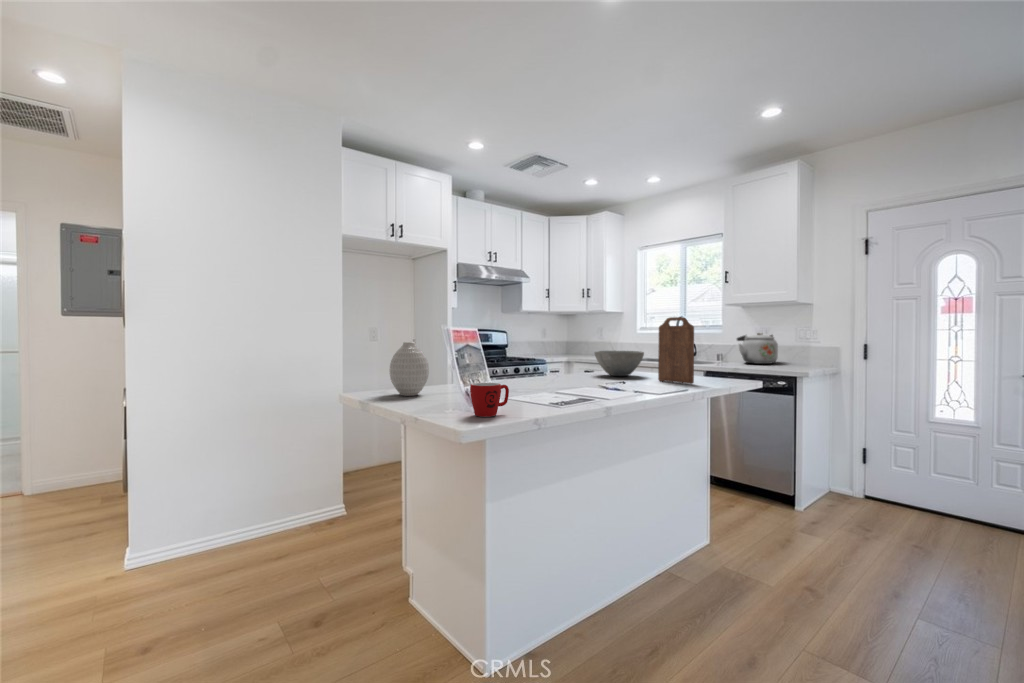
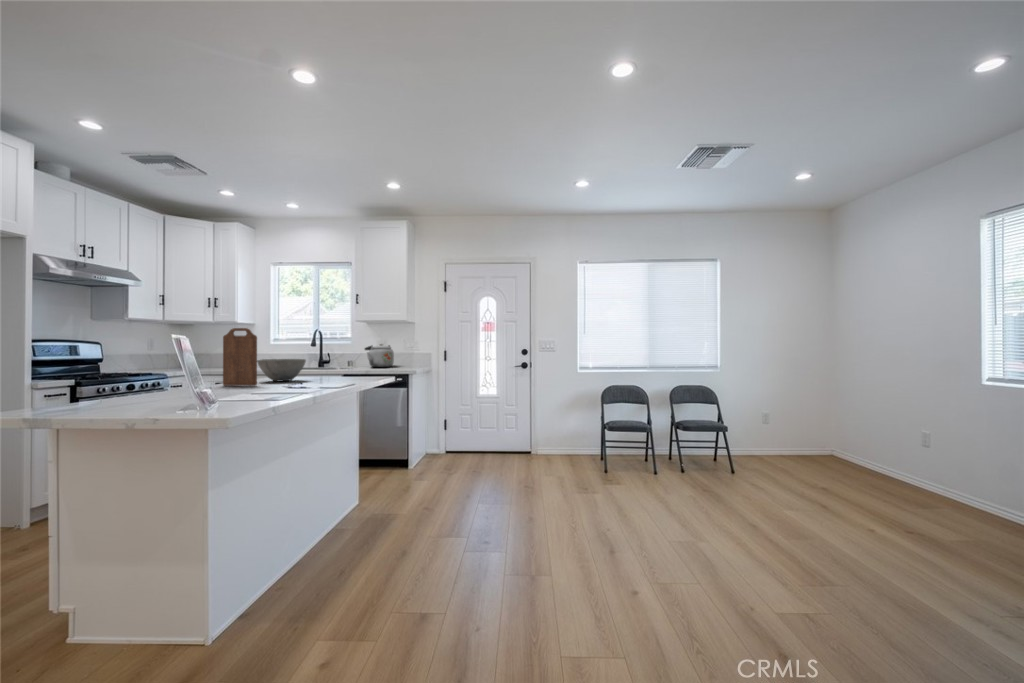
cutting board: present [658,317,694,384] -> present [223,328,257,386]
vase: present [389,342,429,396] -> none [28,351,93,414]
mug: present [470,383,509,417] -> none [195,385,233,416]

